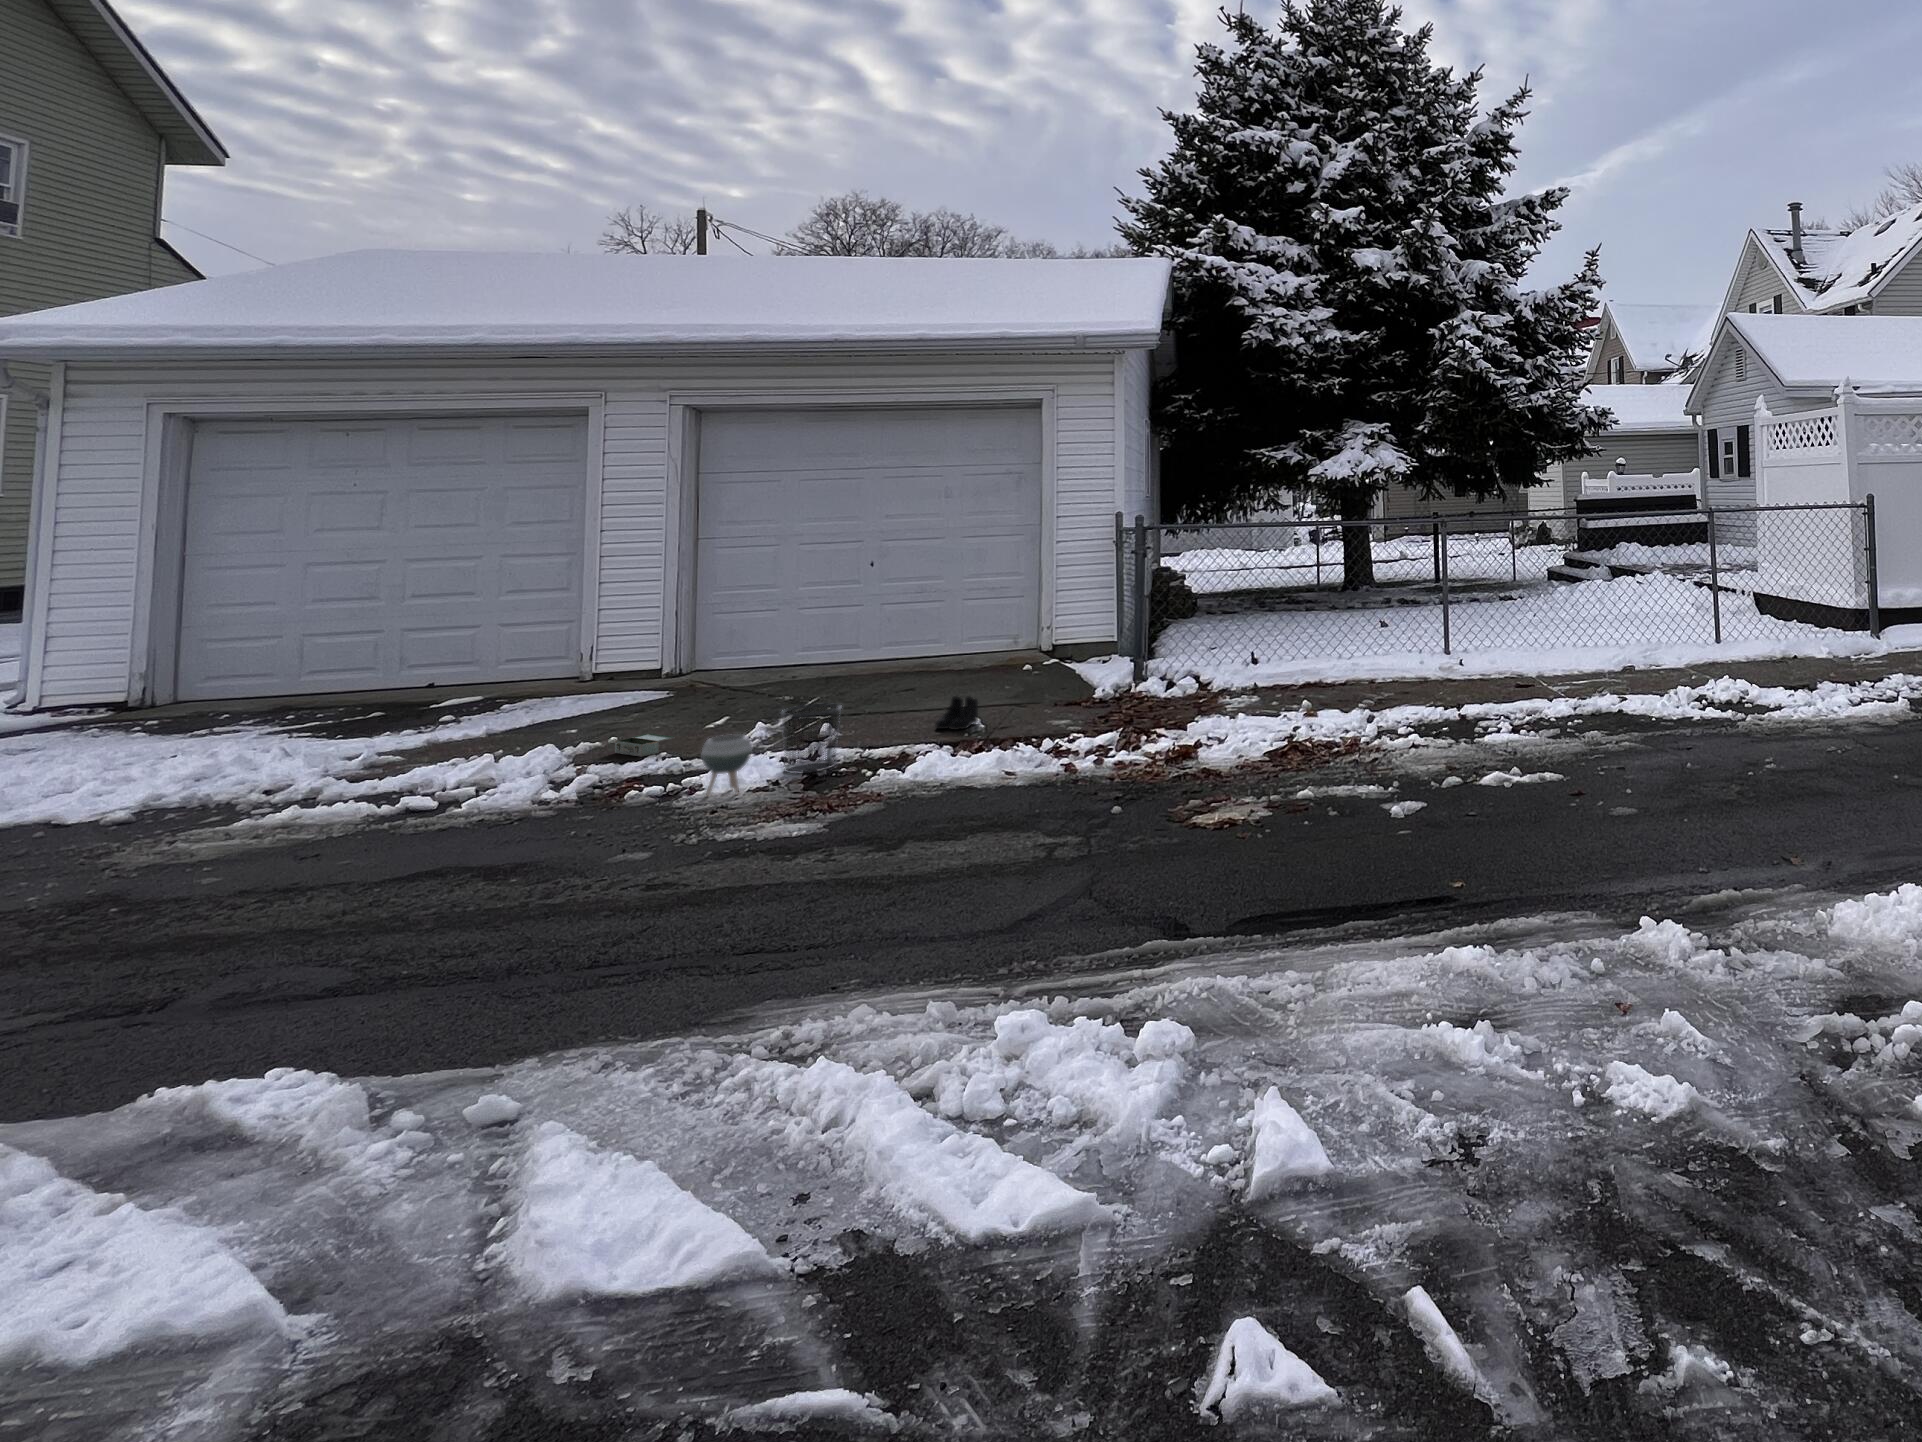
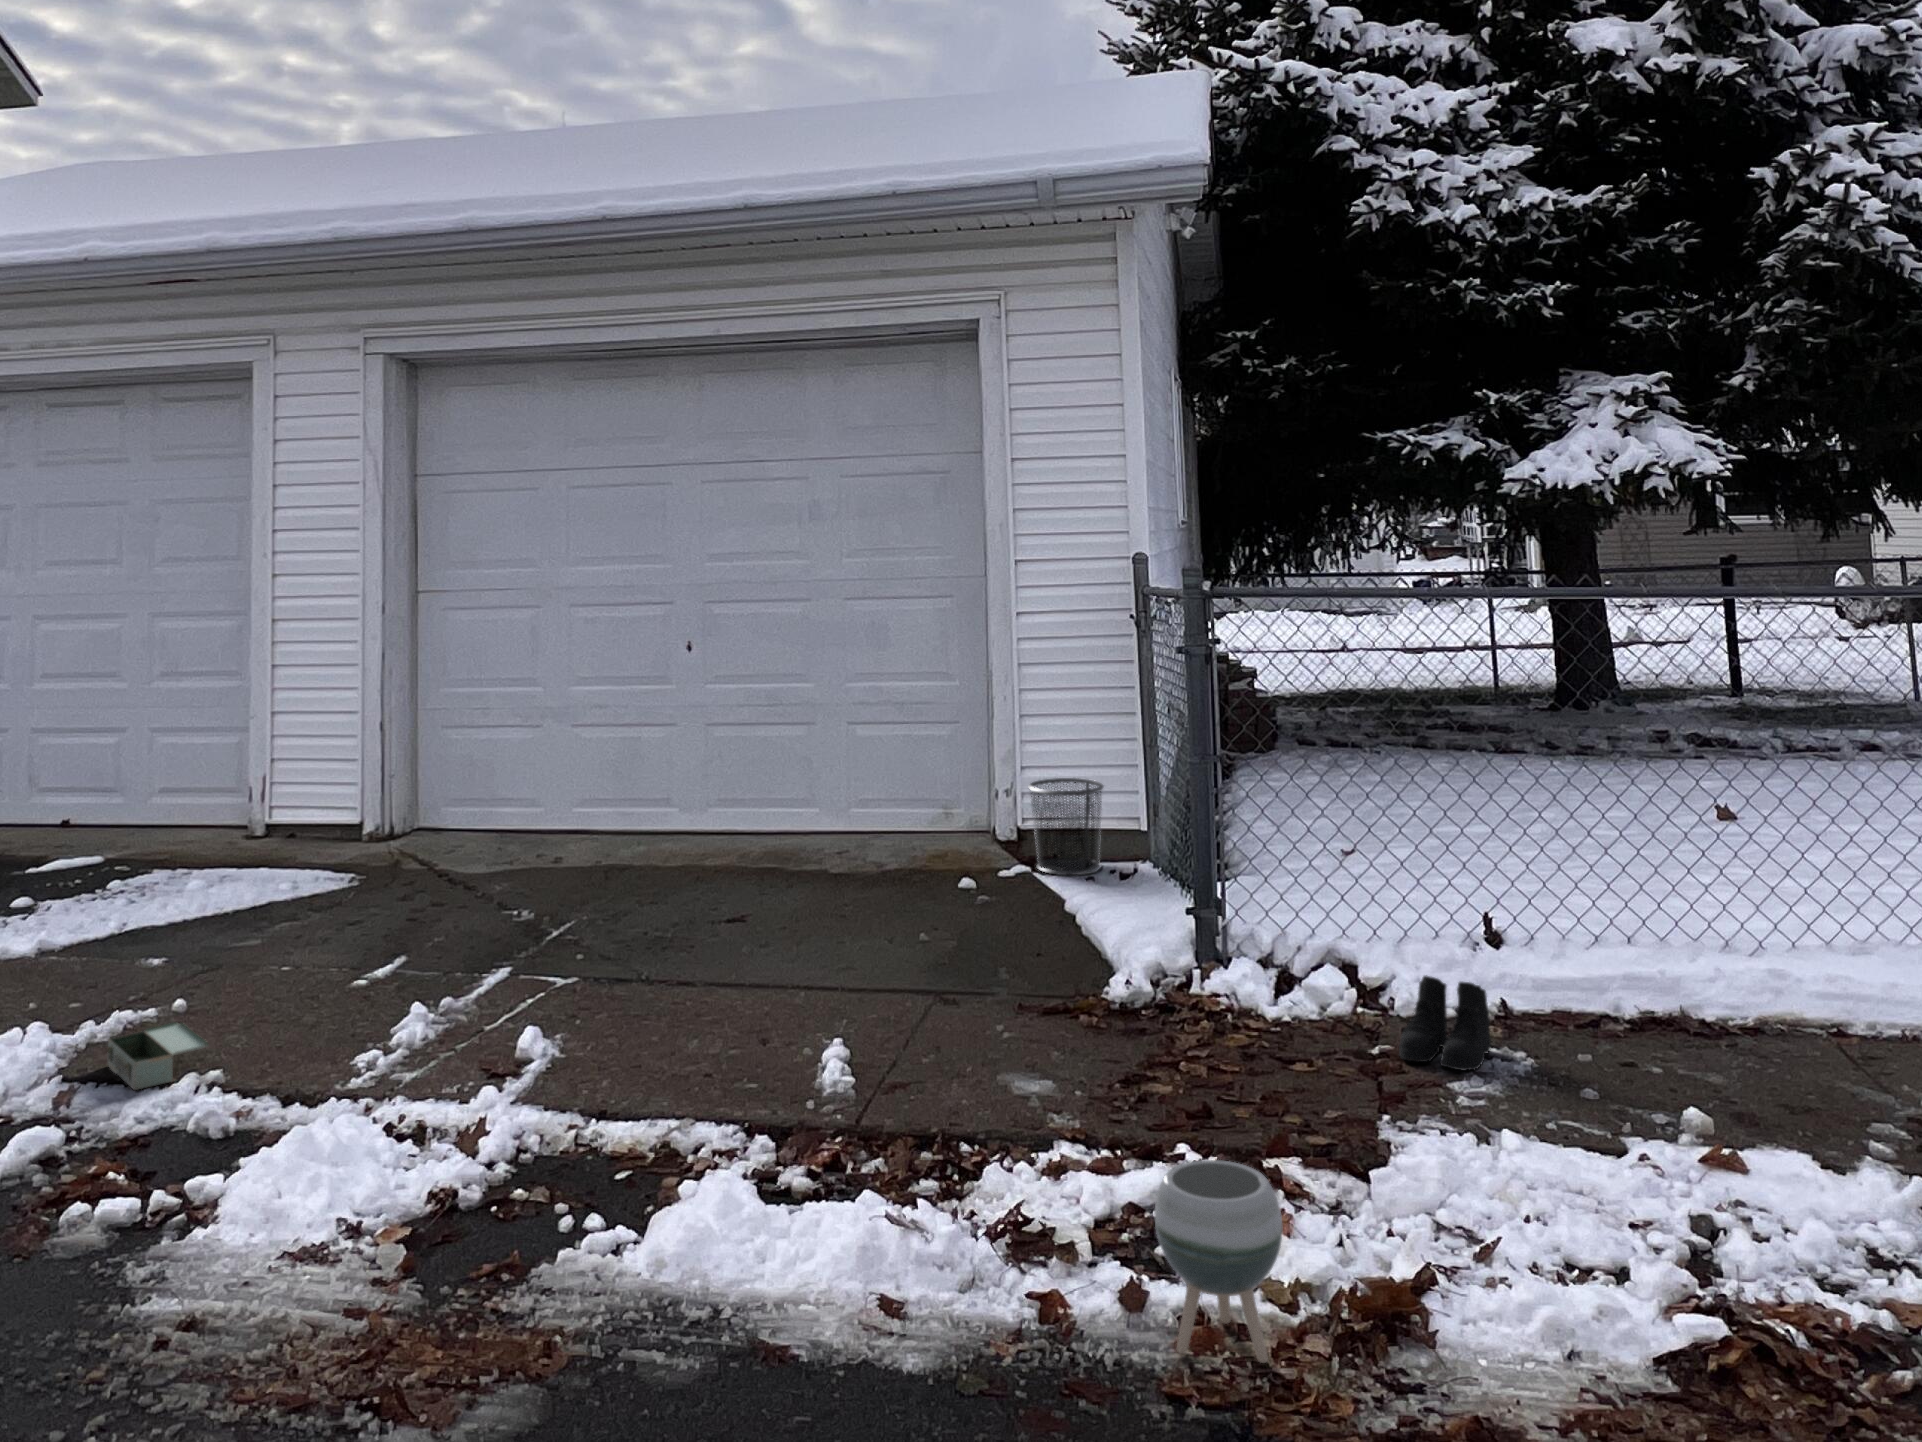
boots: present [935,696,978,729] -> present [1399,975,1491,1071]
trash can: present [781,703,841,774] -> present [1028,778,1104,875]
planter: present [702,734,752,795] -> present [1155,1160,1282,1363]

